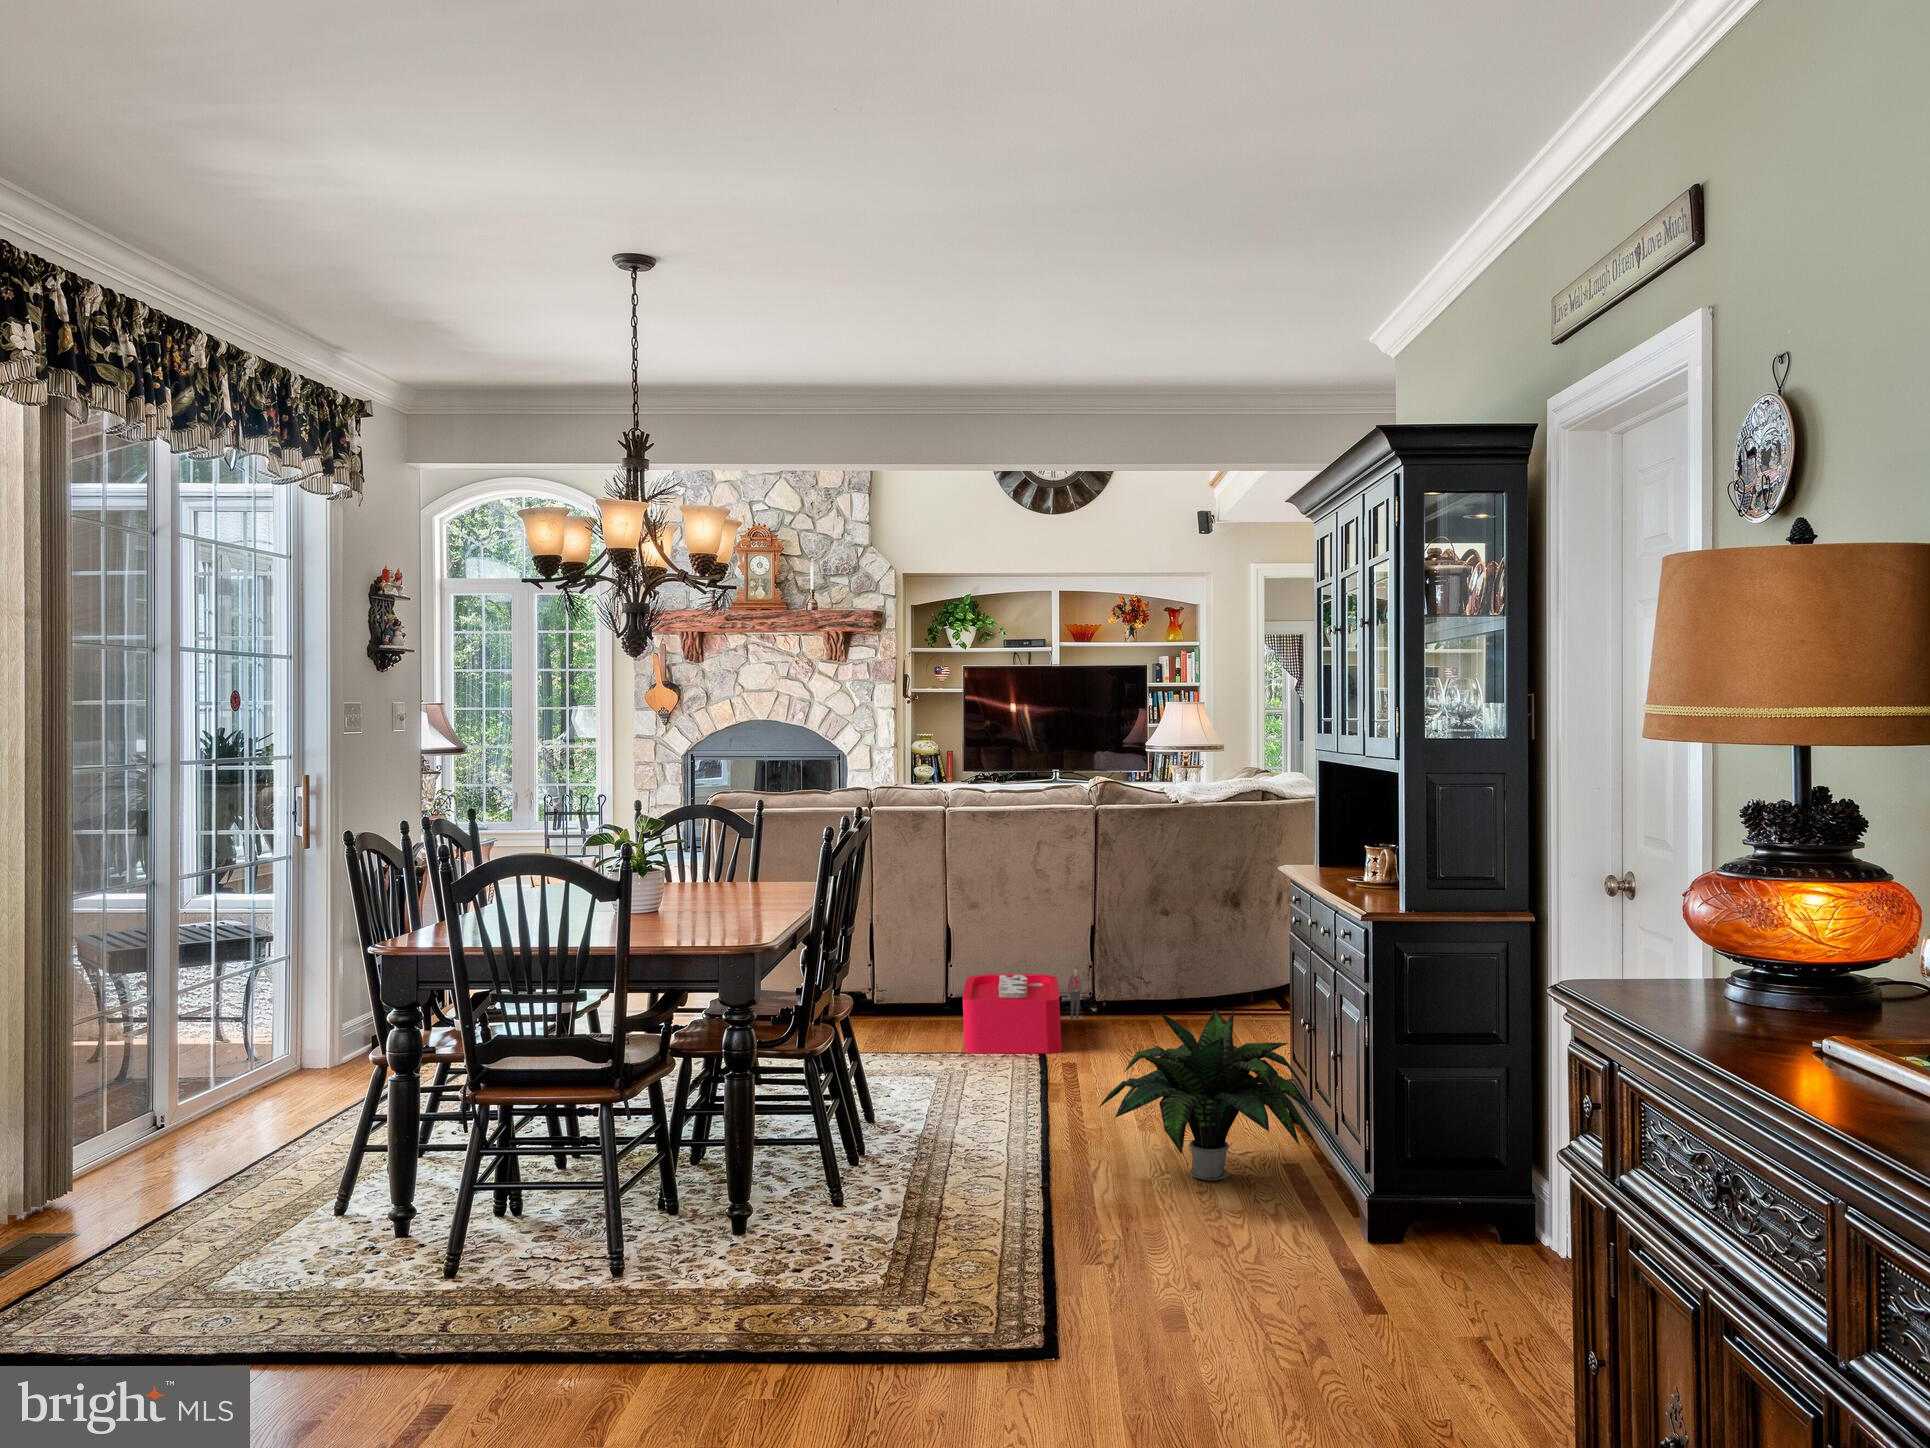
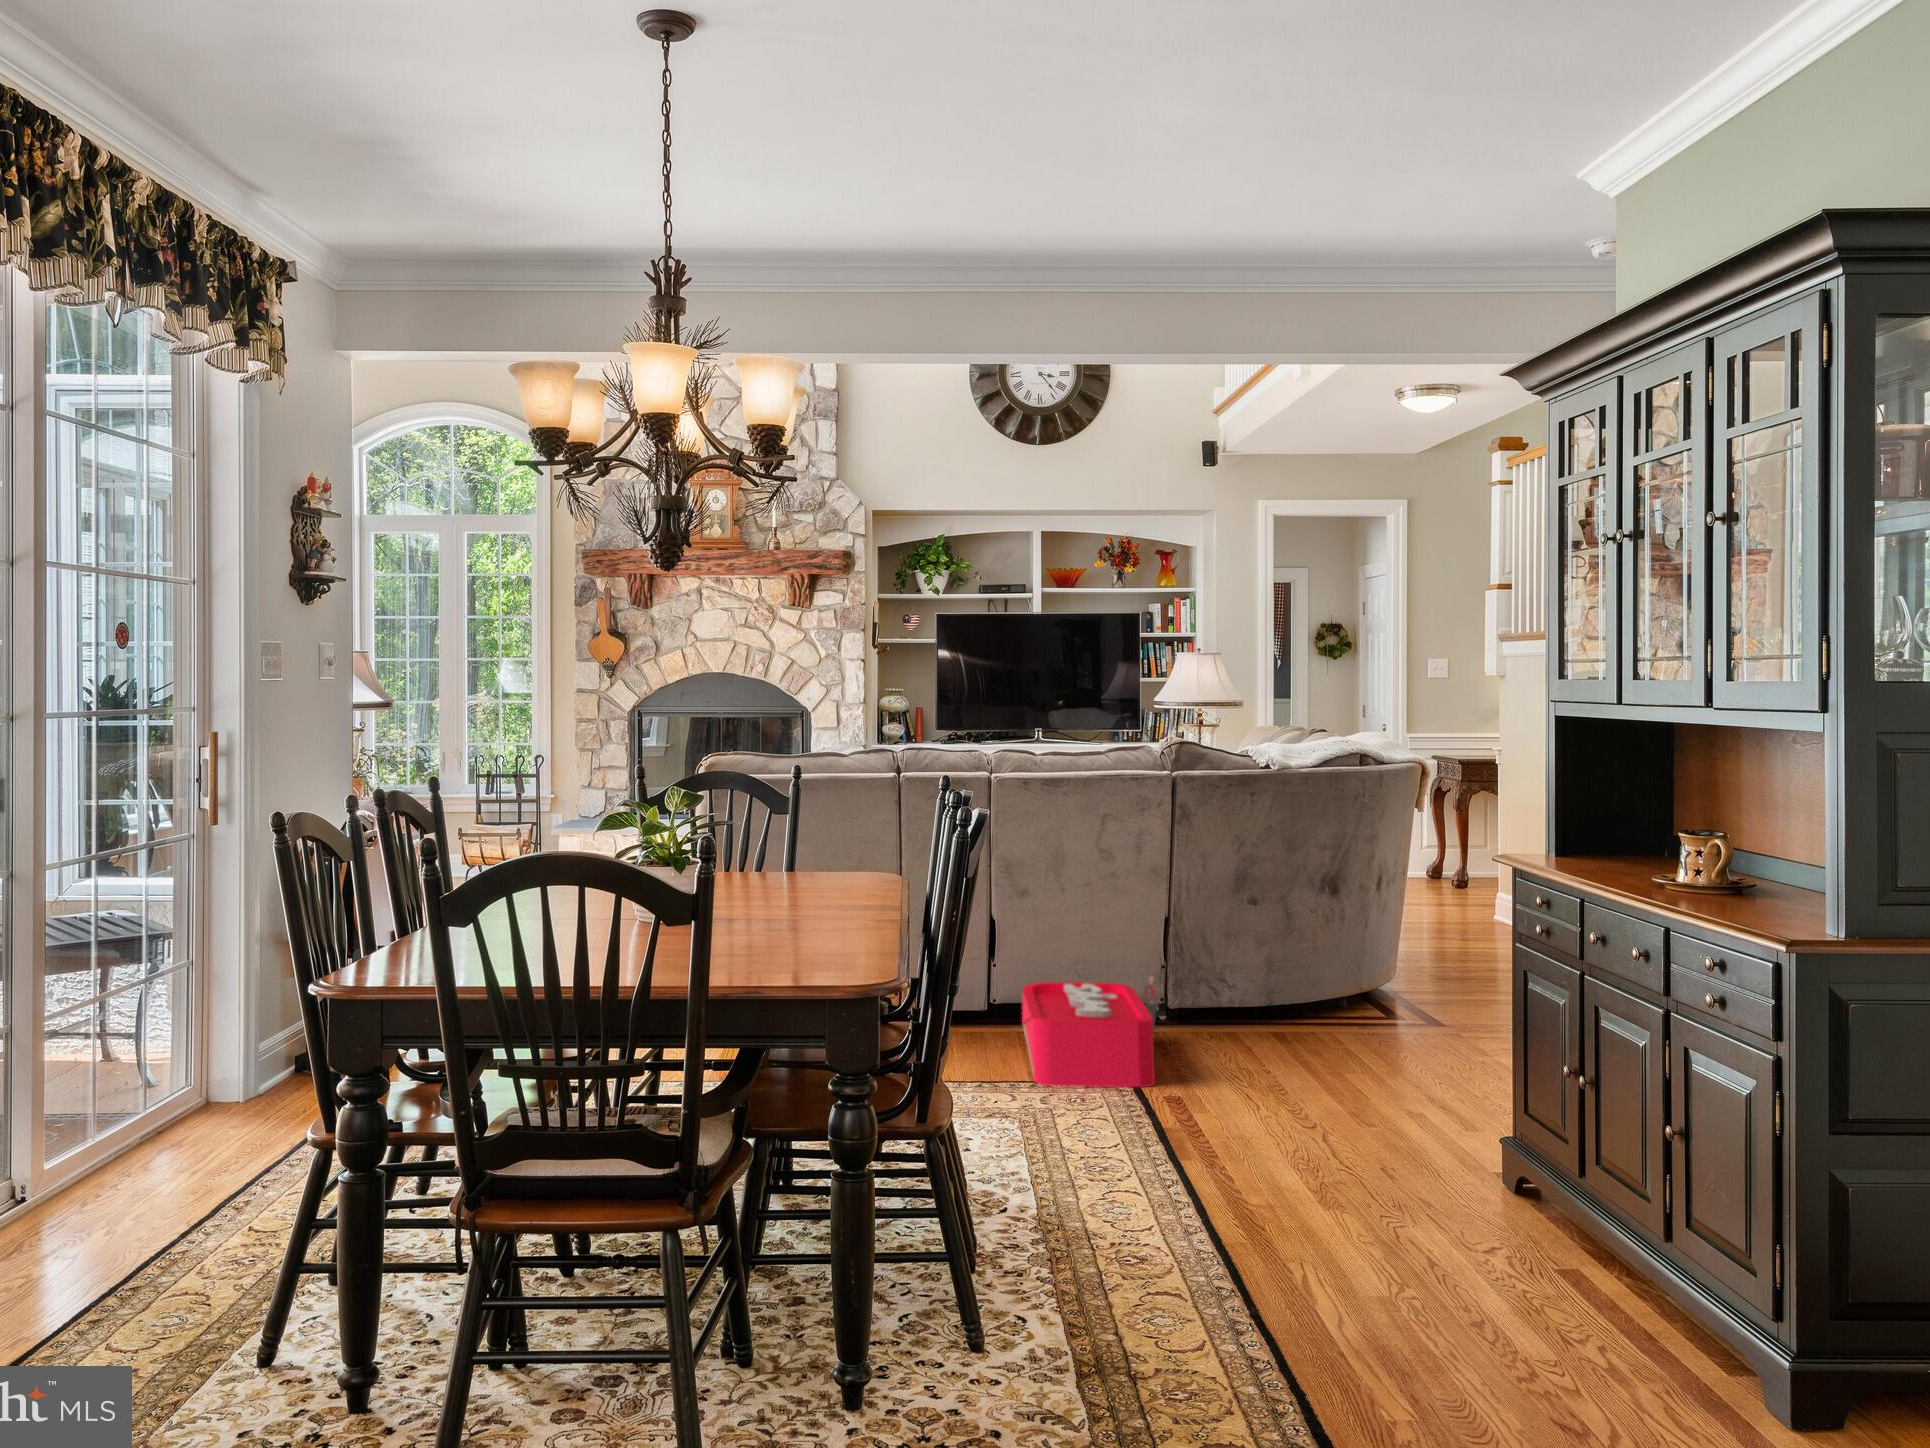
potted plant: present [1099,1009,1316,1180] -> none [1309,1060,1638,1307]

